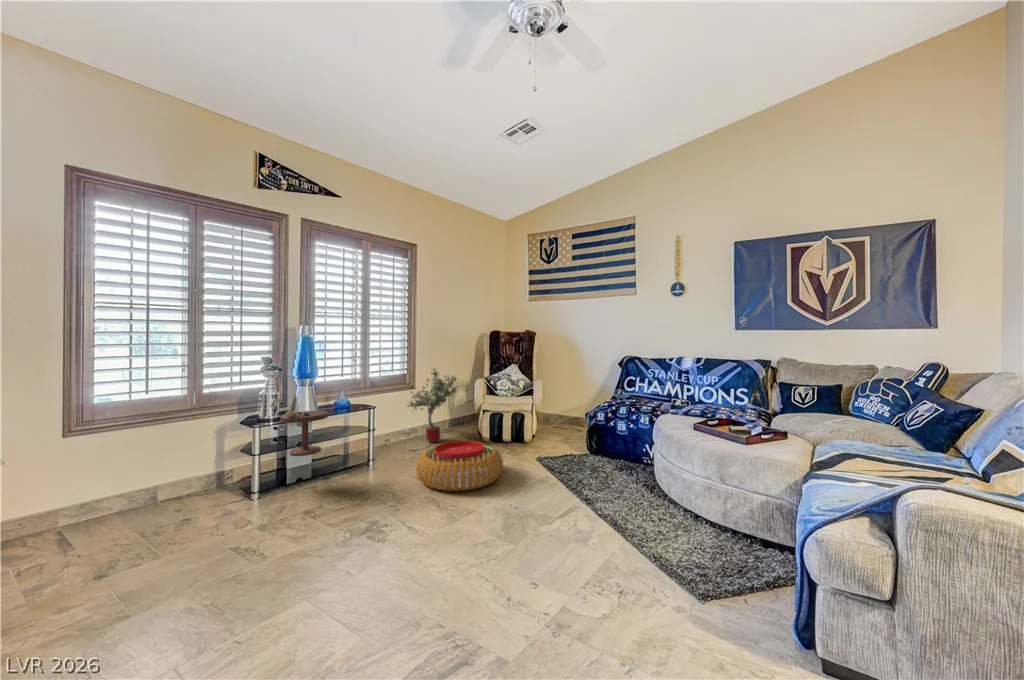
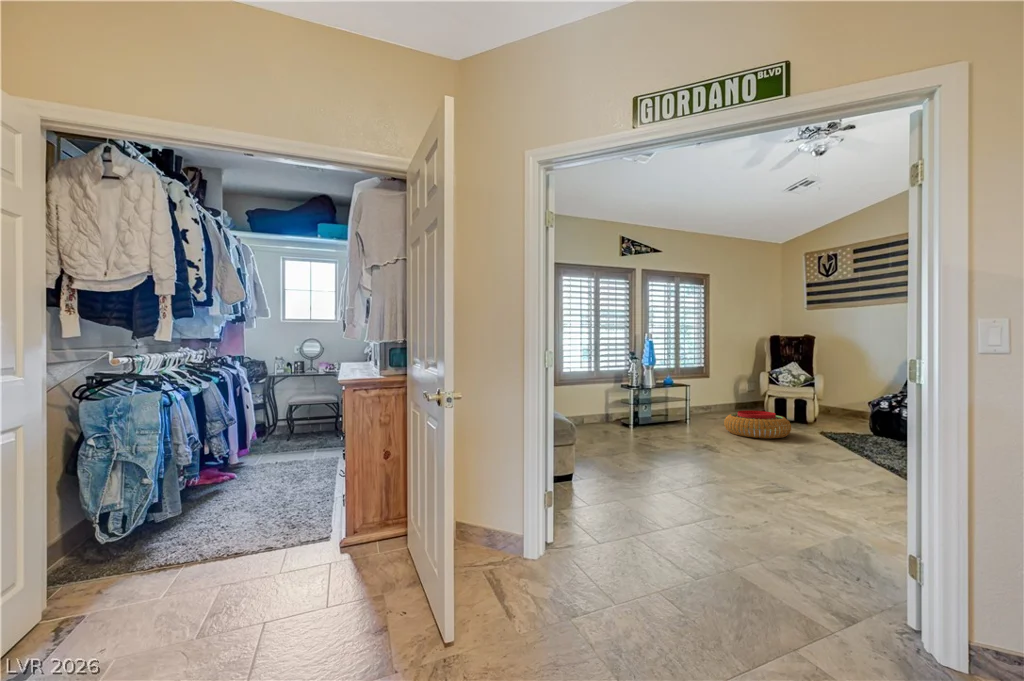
potted tree: present [407,368,457,443] -> none [705,363,743,417]
side table: present [281,411,328,456] -> none [642,382,668,427]

